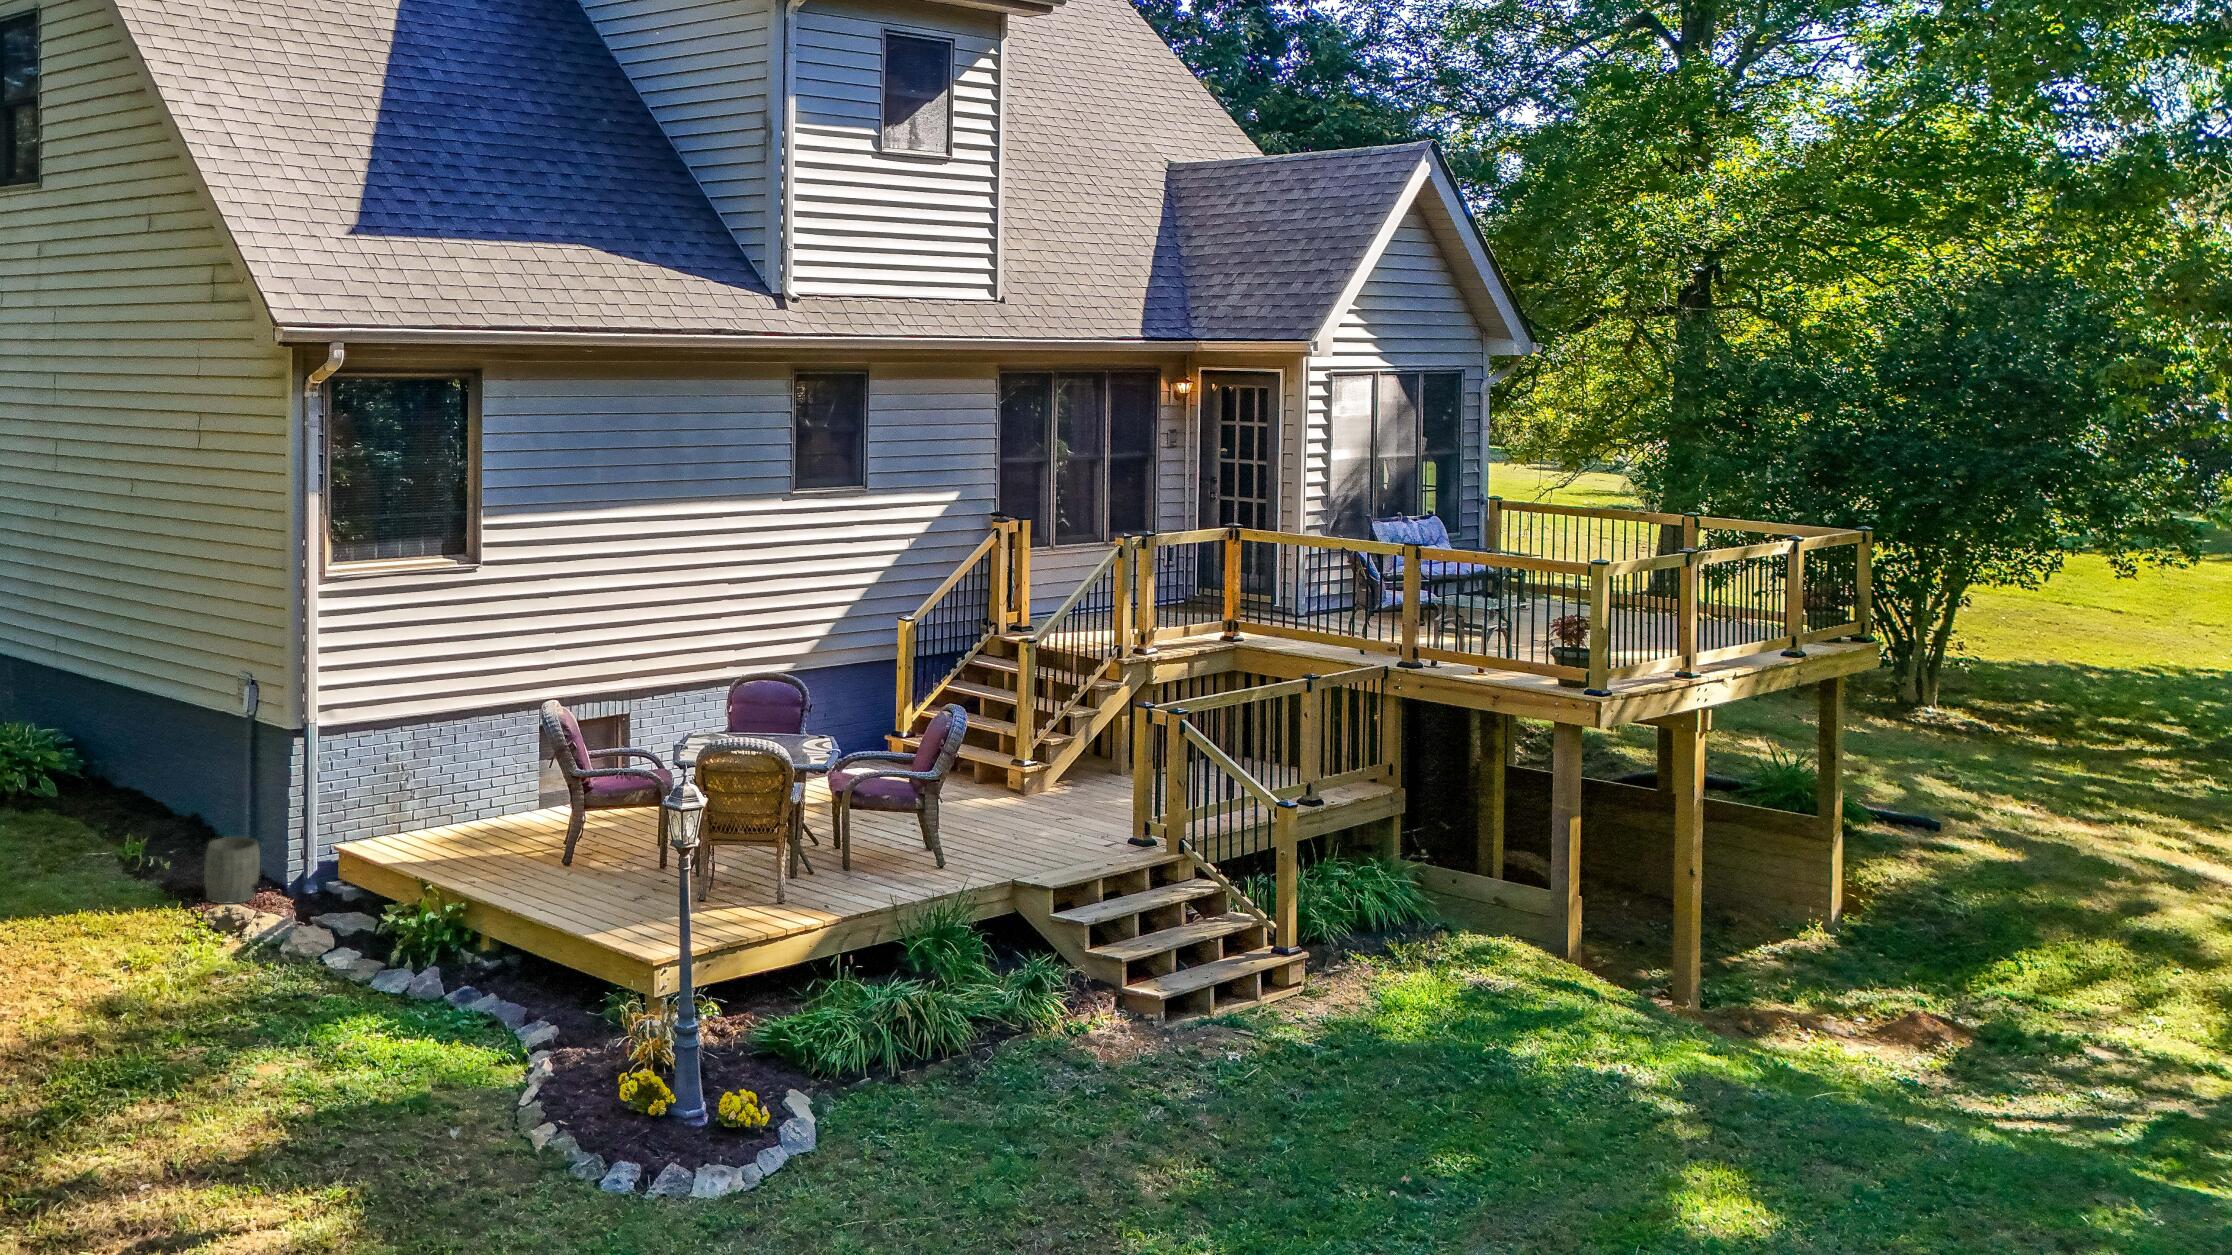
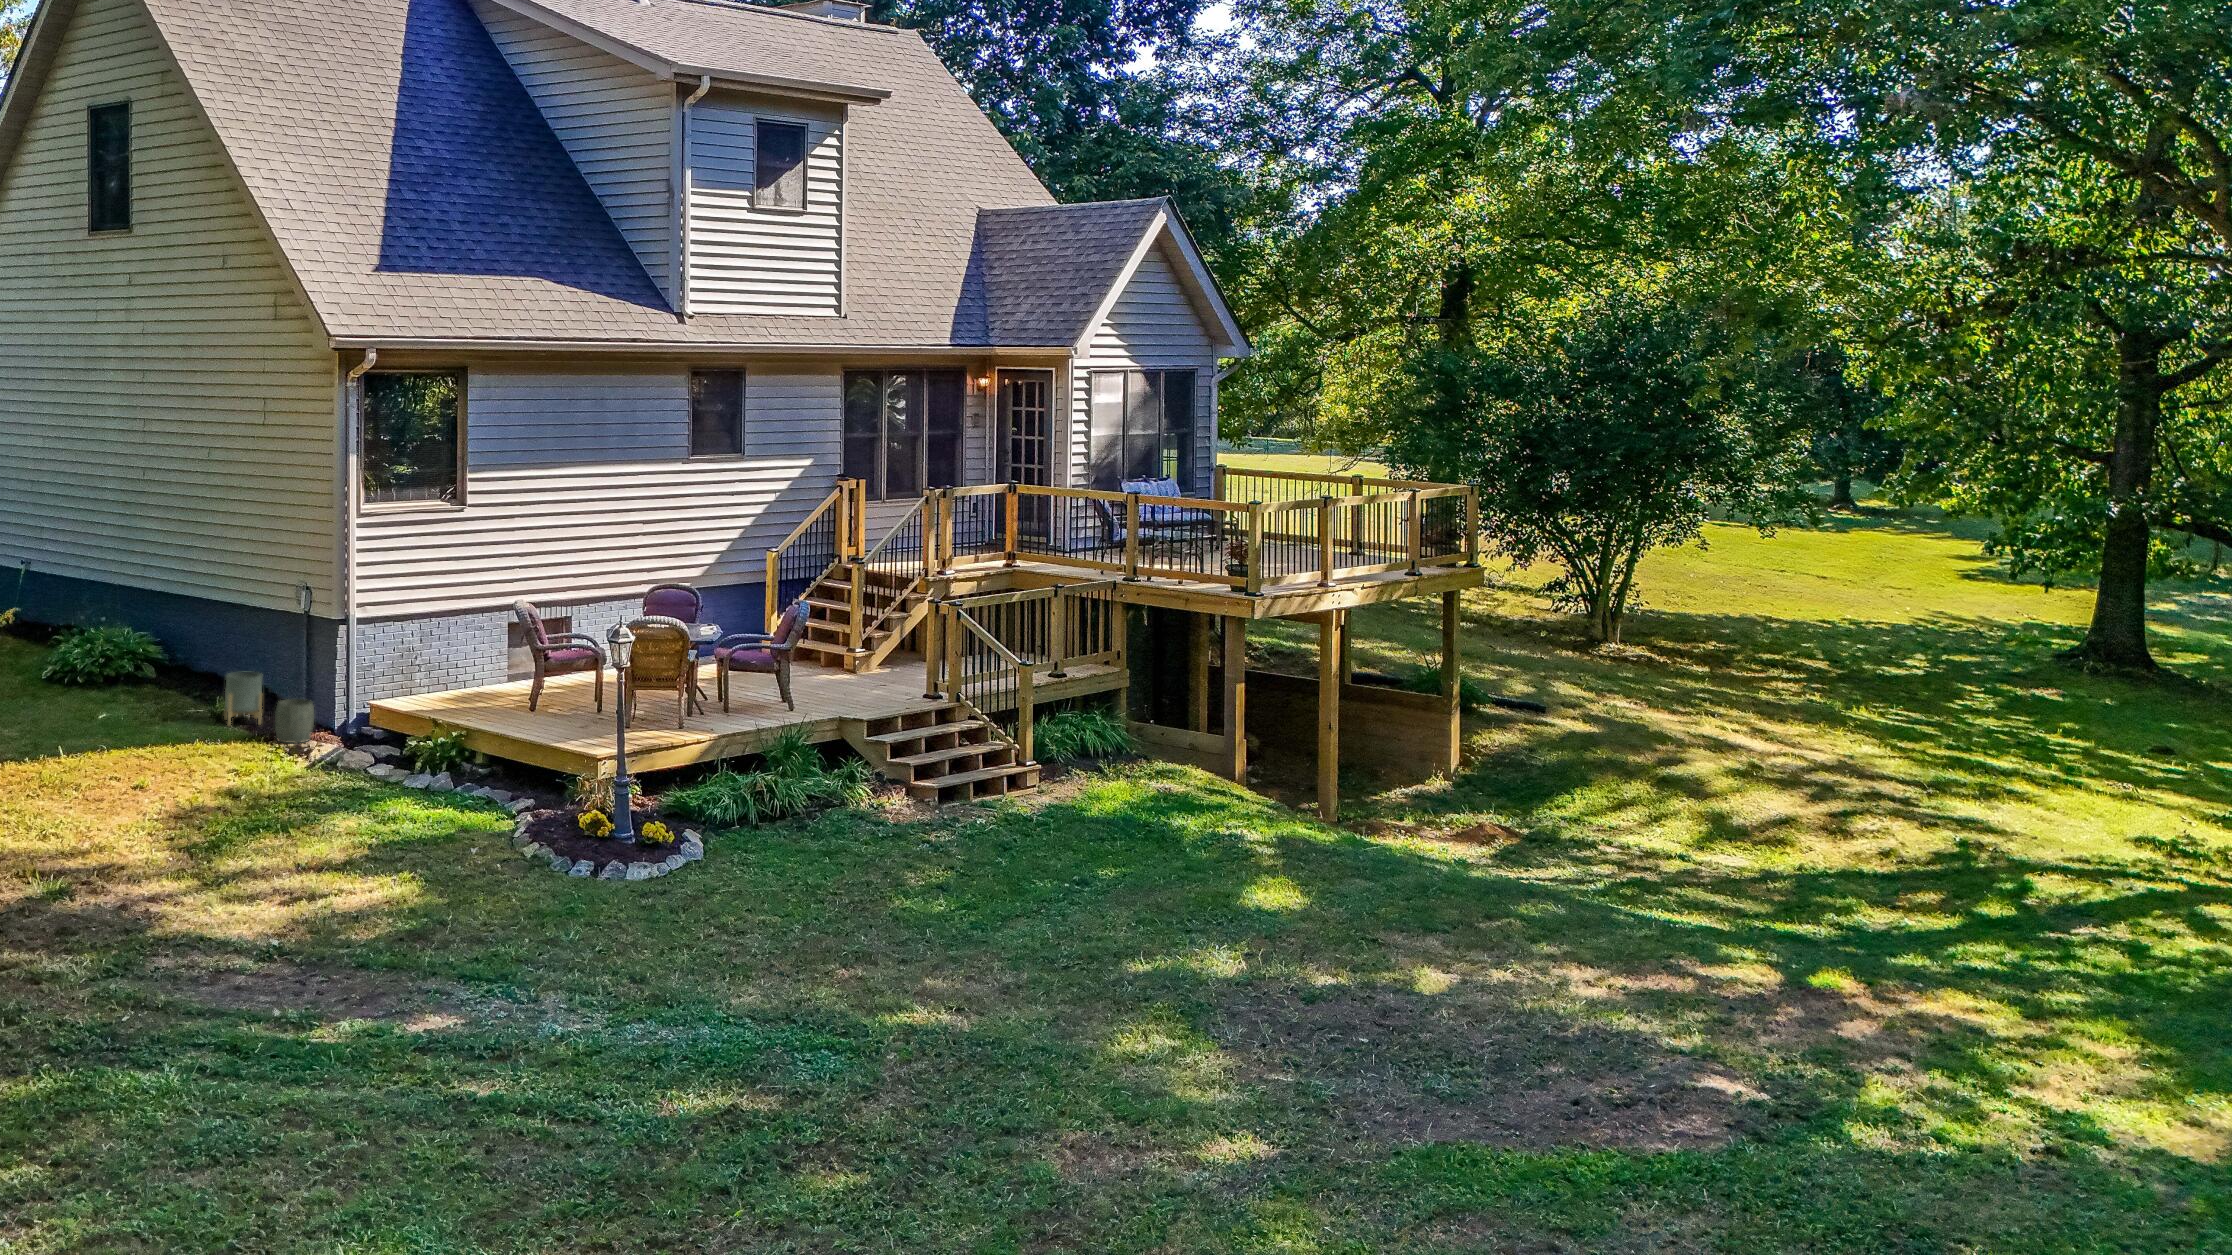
planter: none [144,791,196,871] -> present [224,672,262,725]

